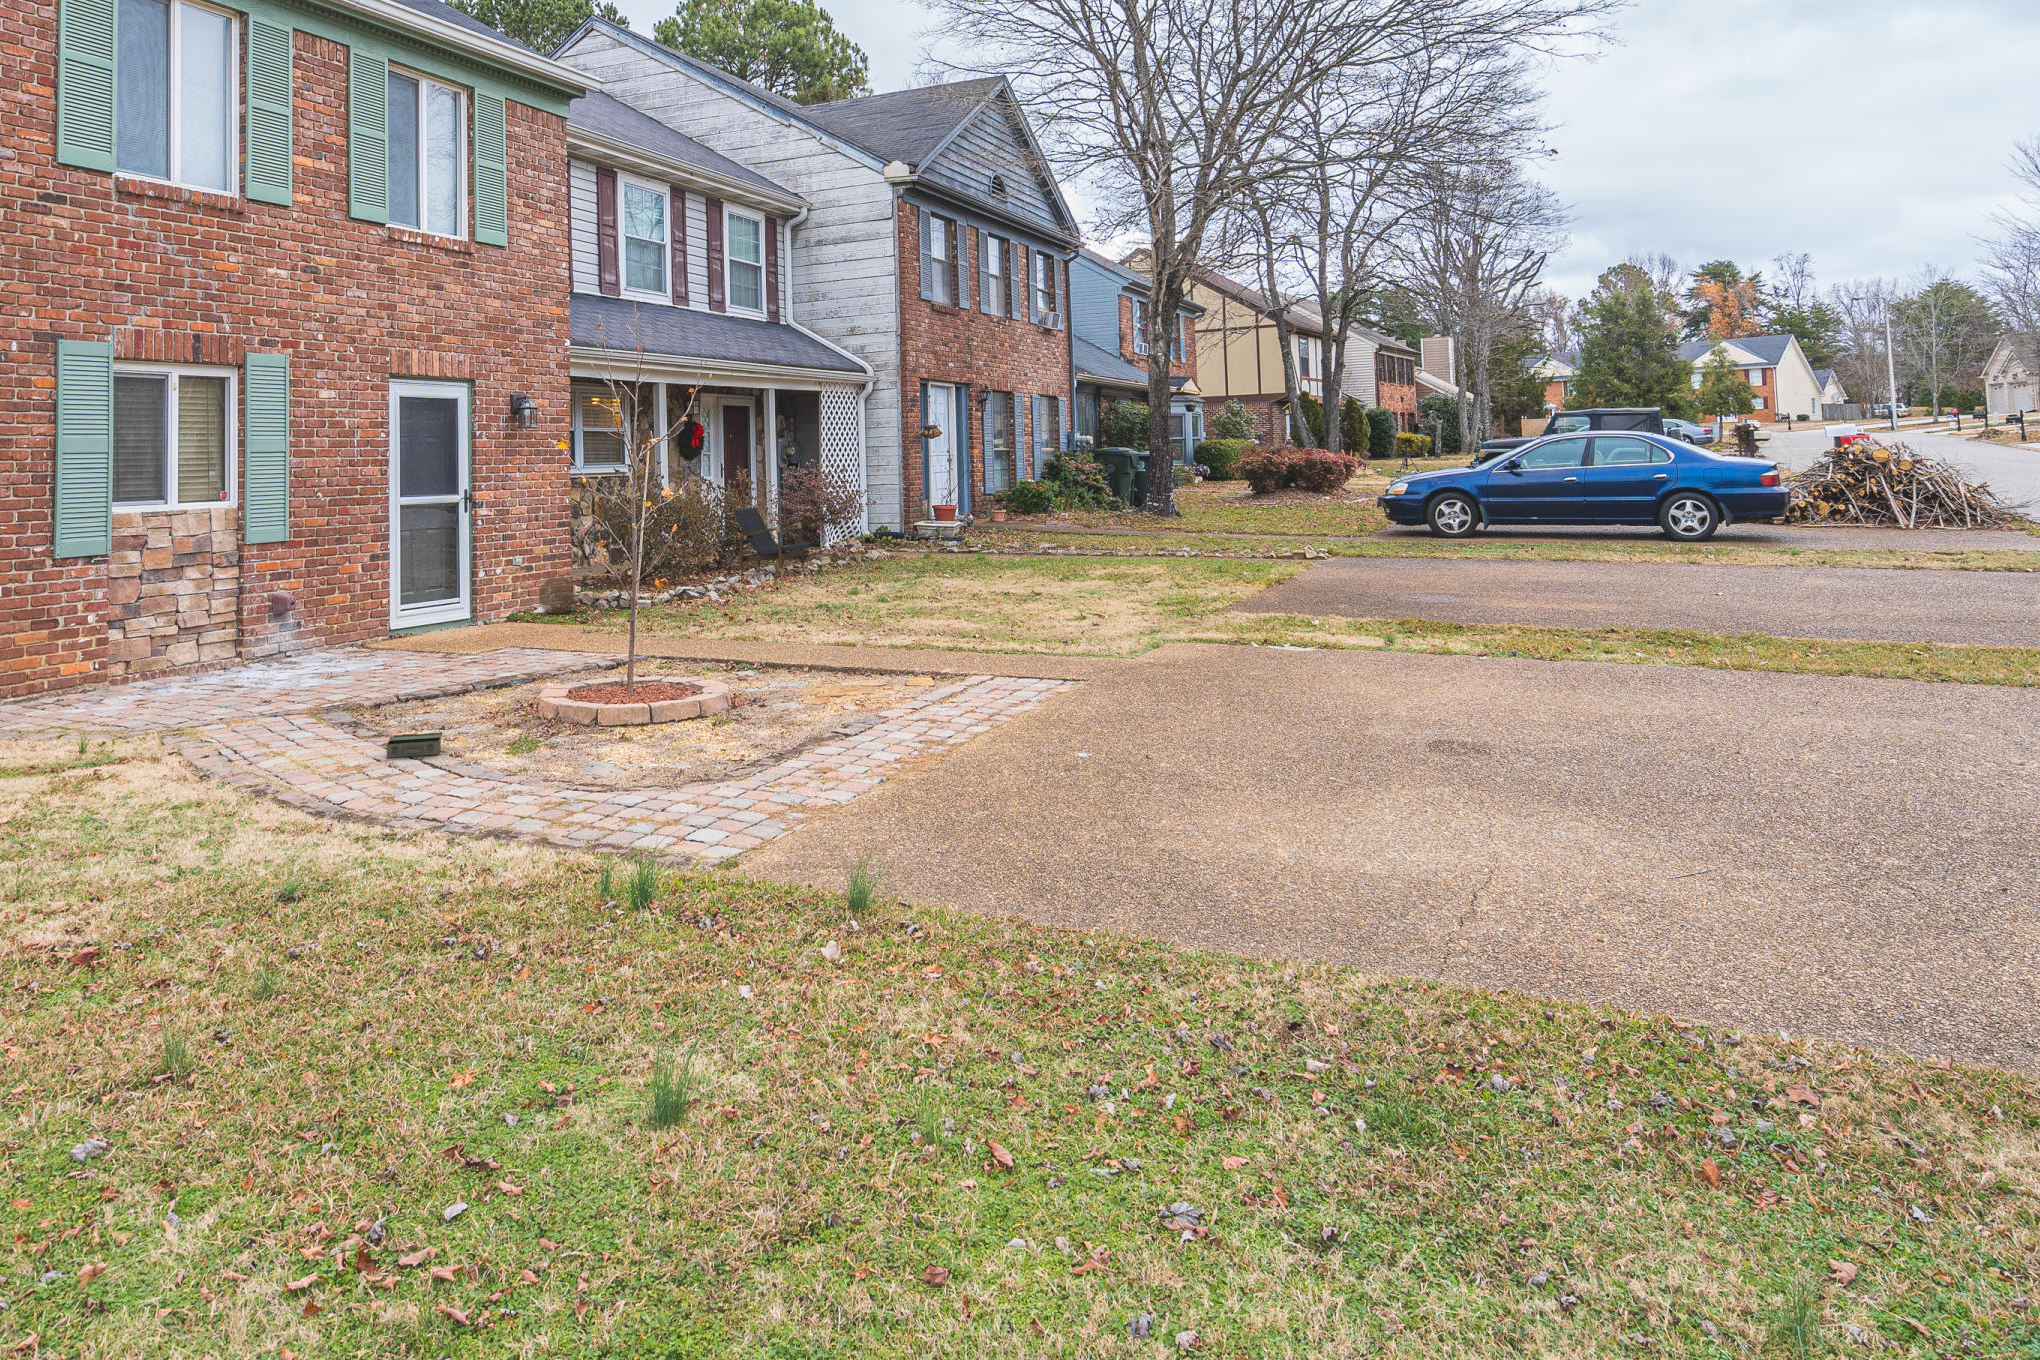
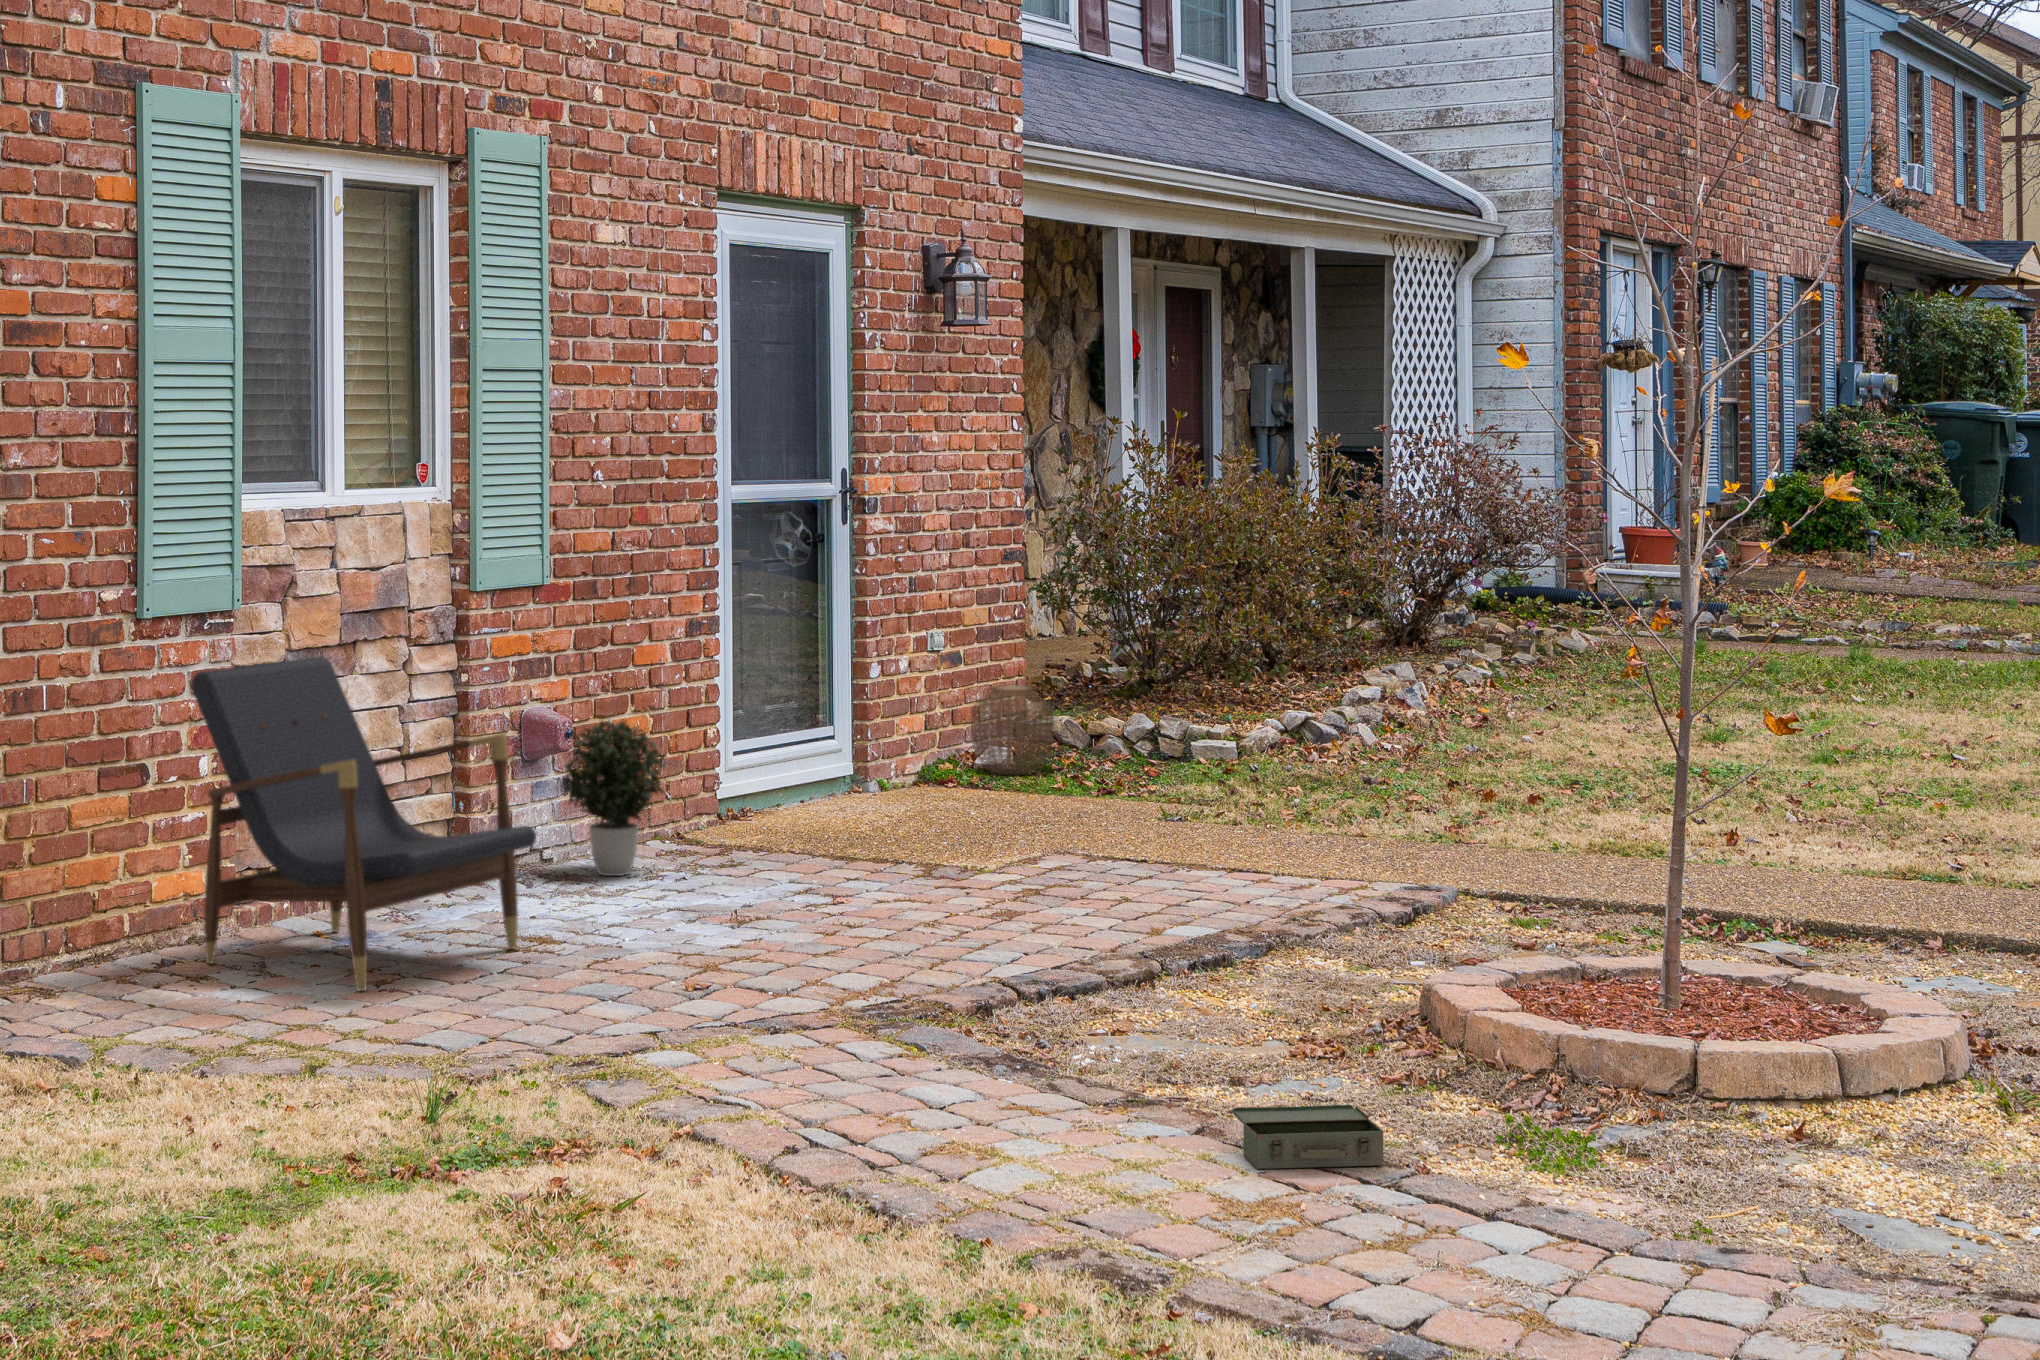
lounge chair: present [734,507,811,576] -> present [191,656,536,991]
potted plant: none [291,595,340,661] -> present [563,719,665,876]

